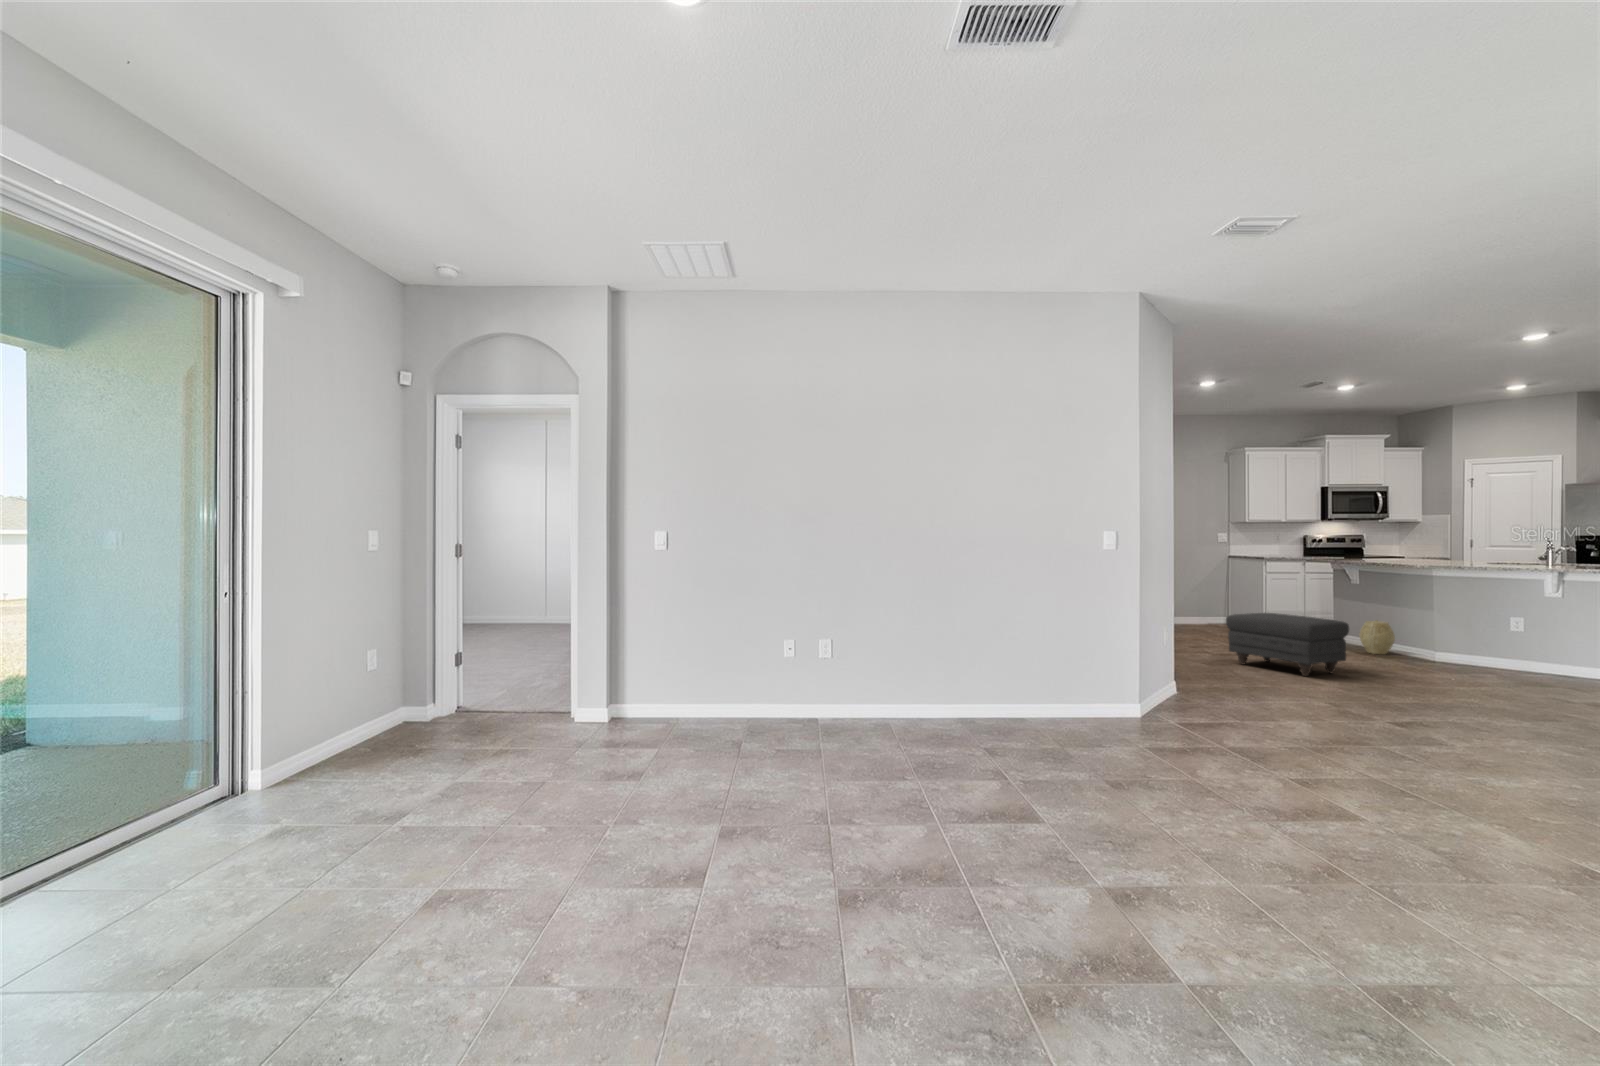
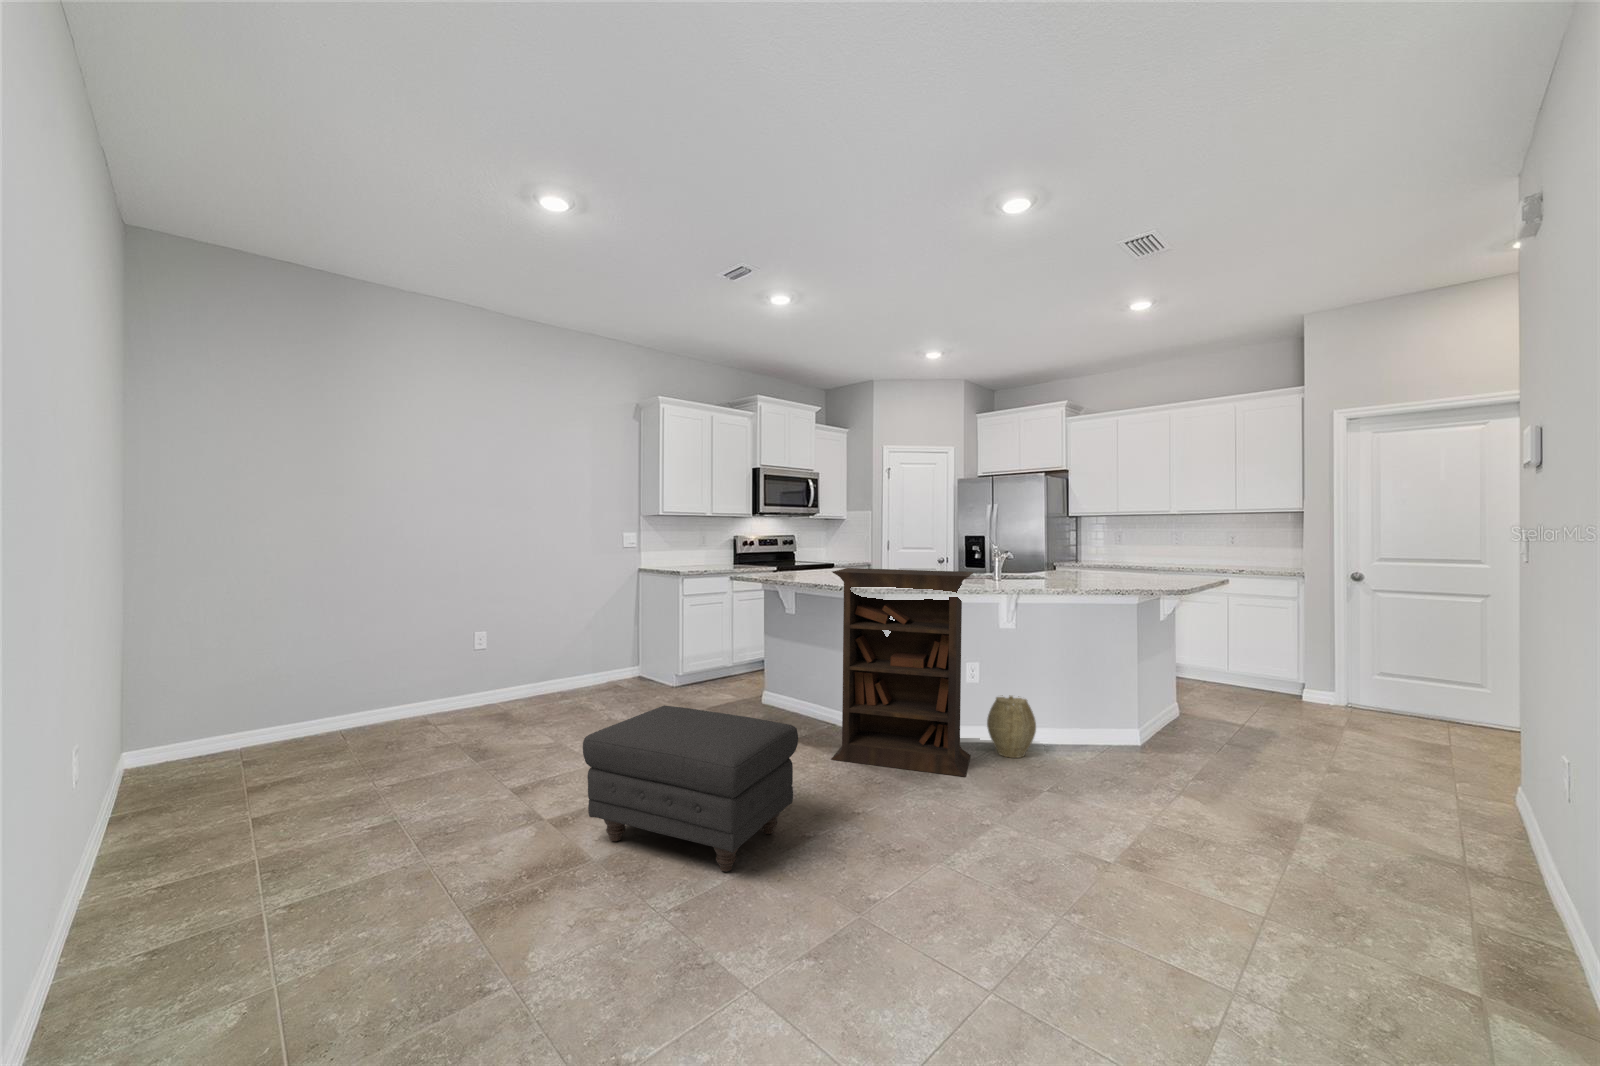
bookcase: none [1380,551,1508,679] -> present [831,568,974,777]
woven basket: present [1359,620,1395,654] -> present [987,695,1036,758]

